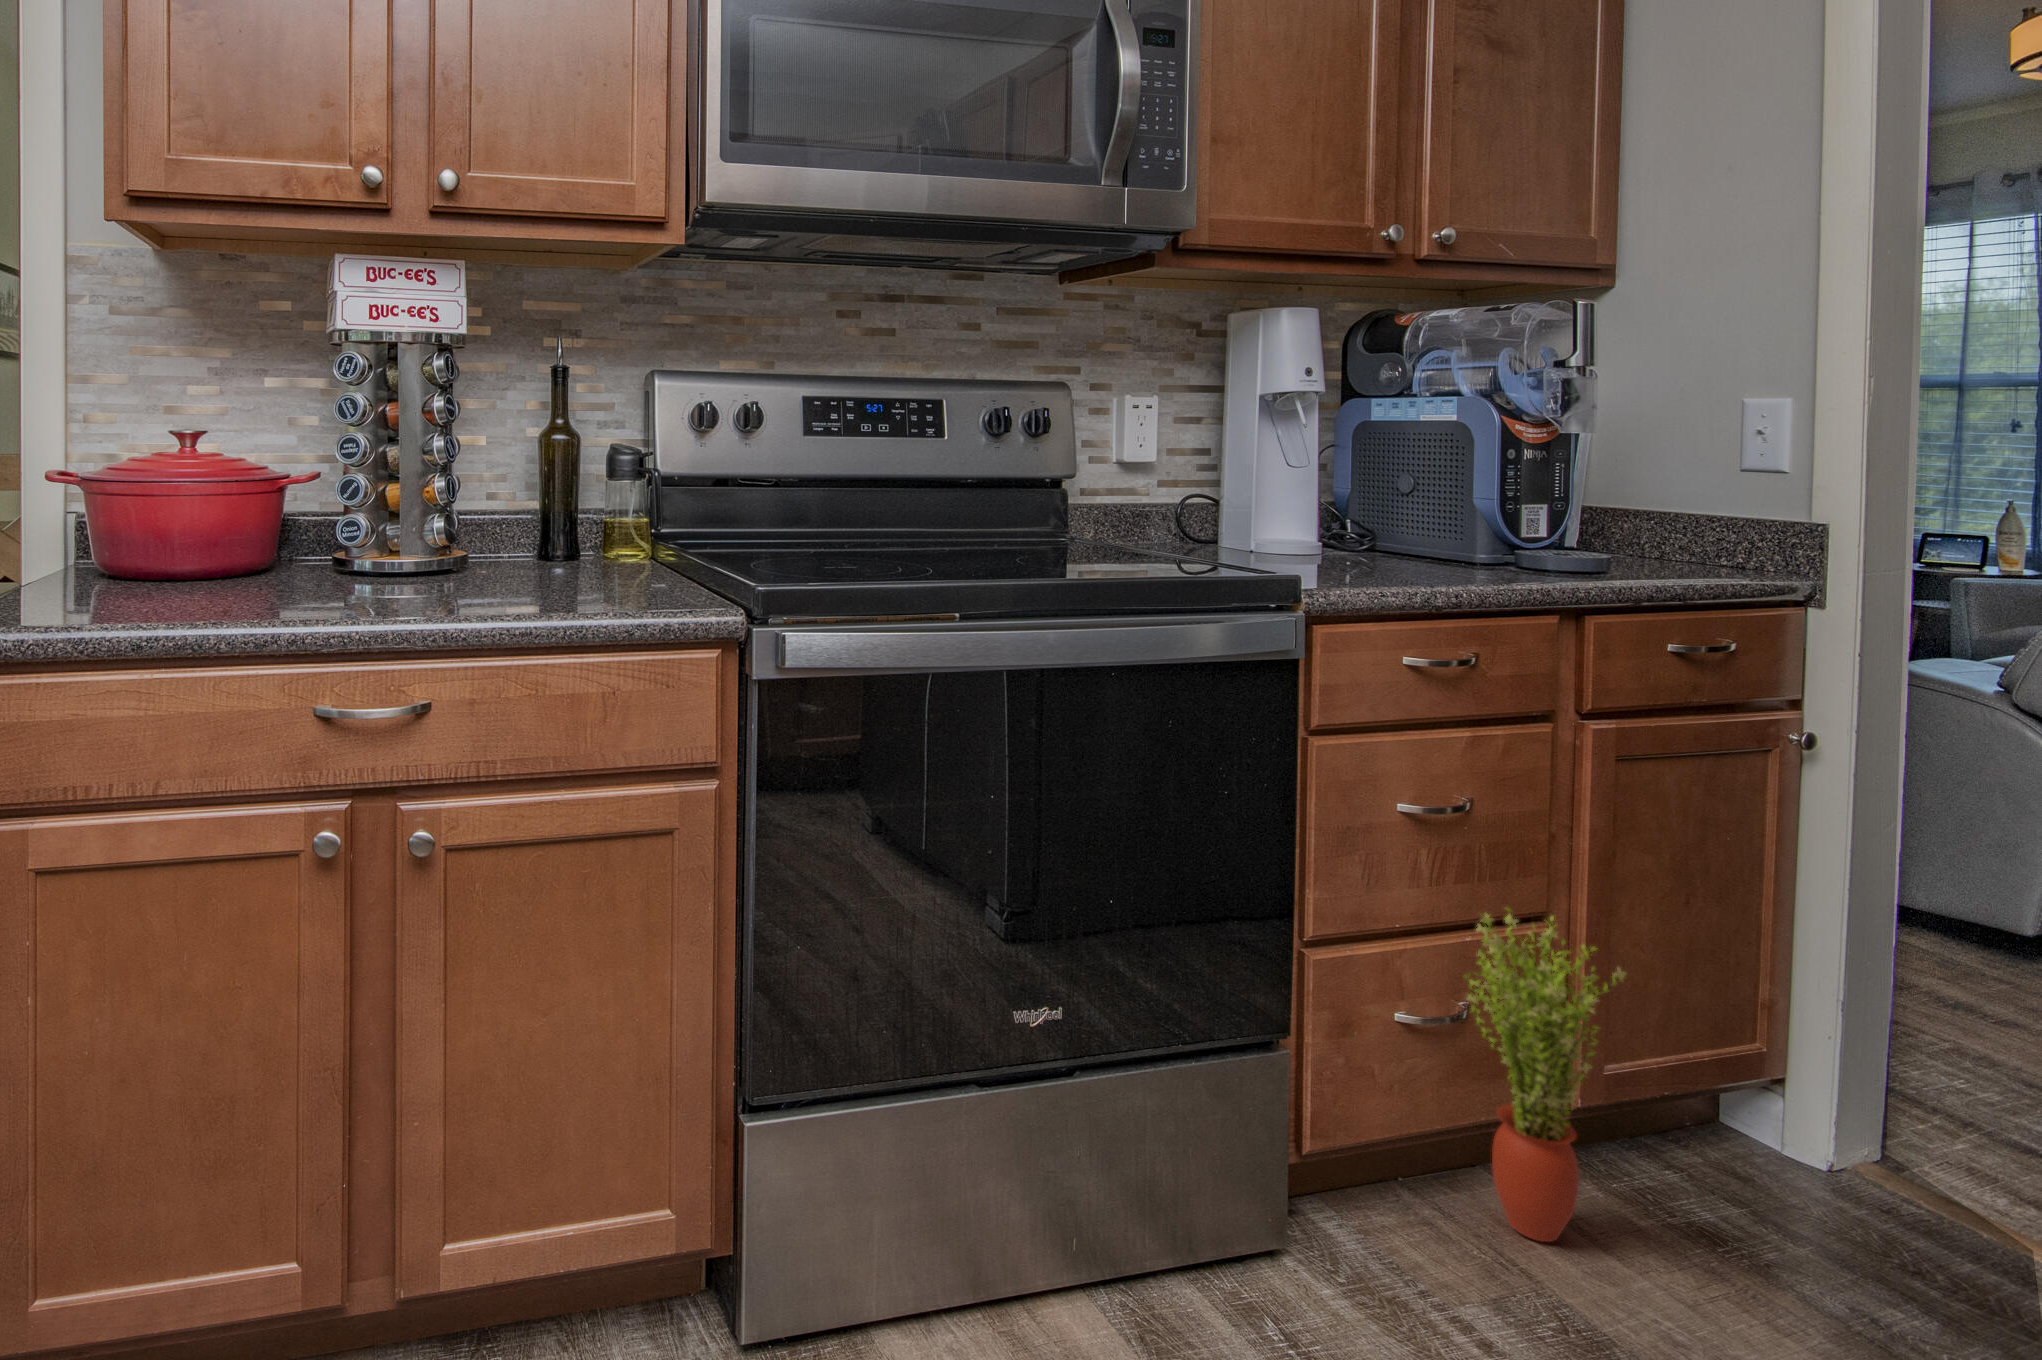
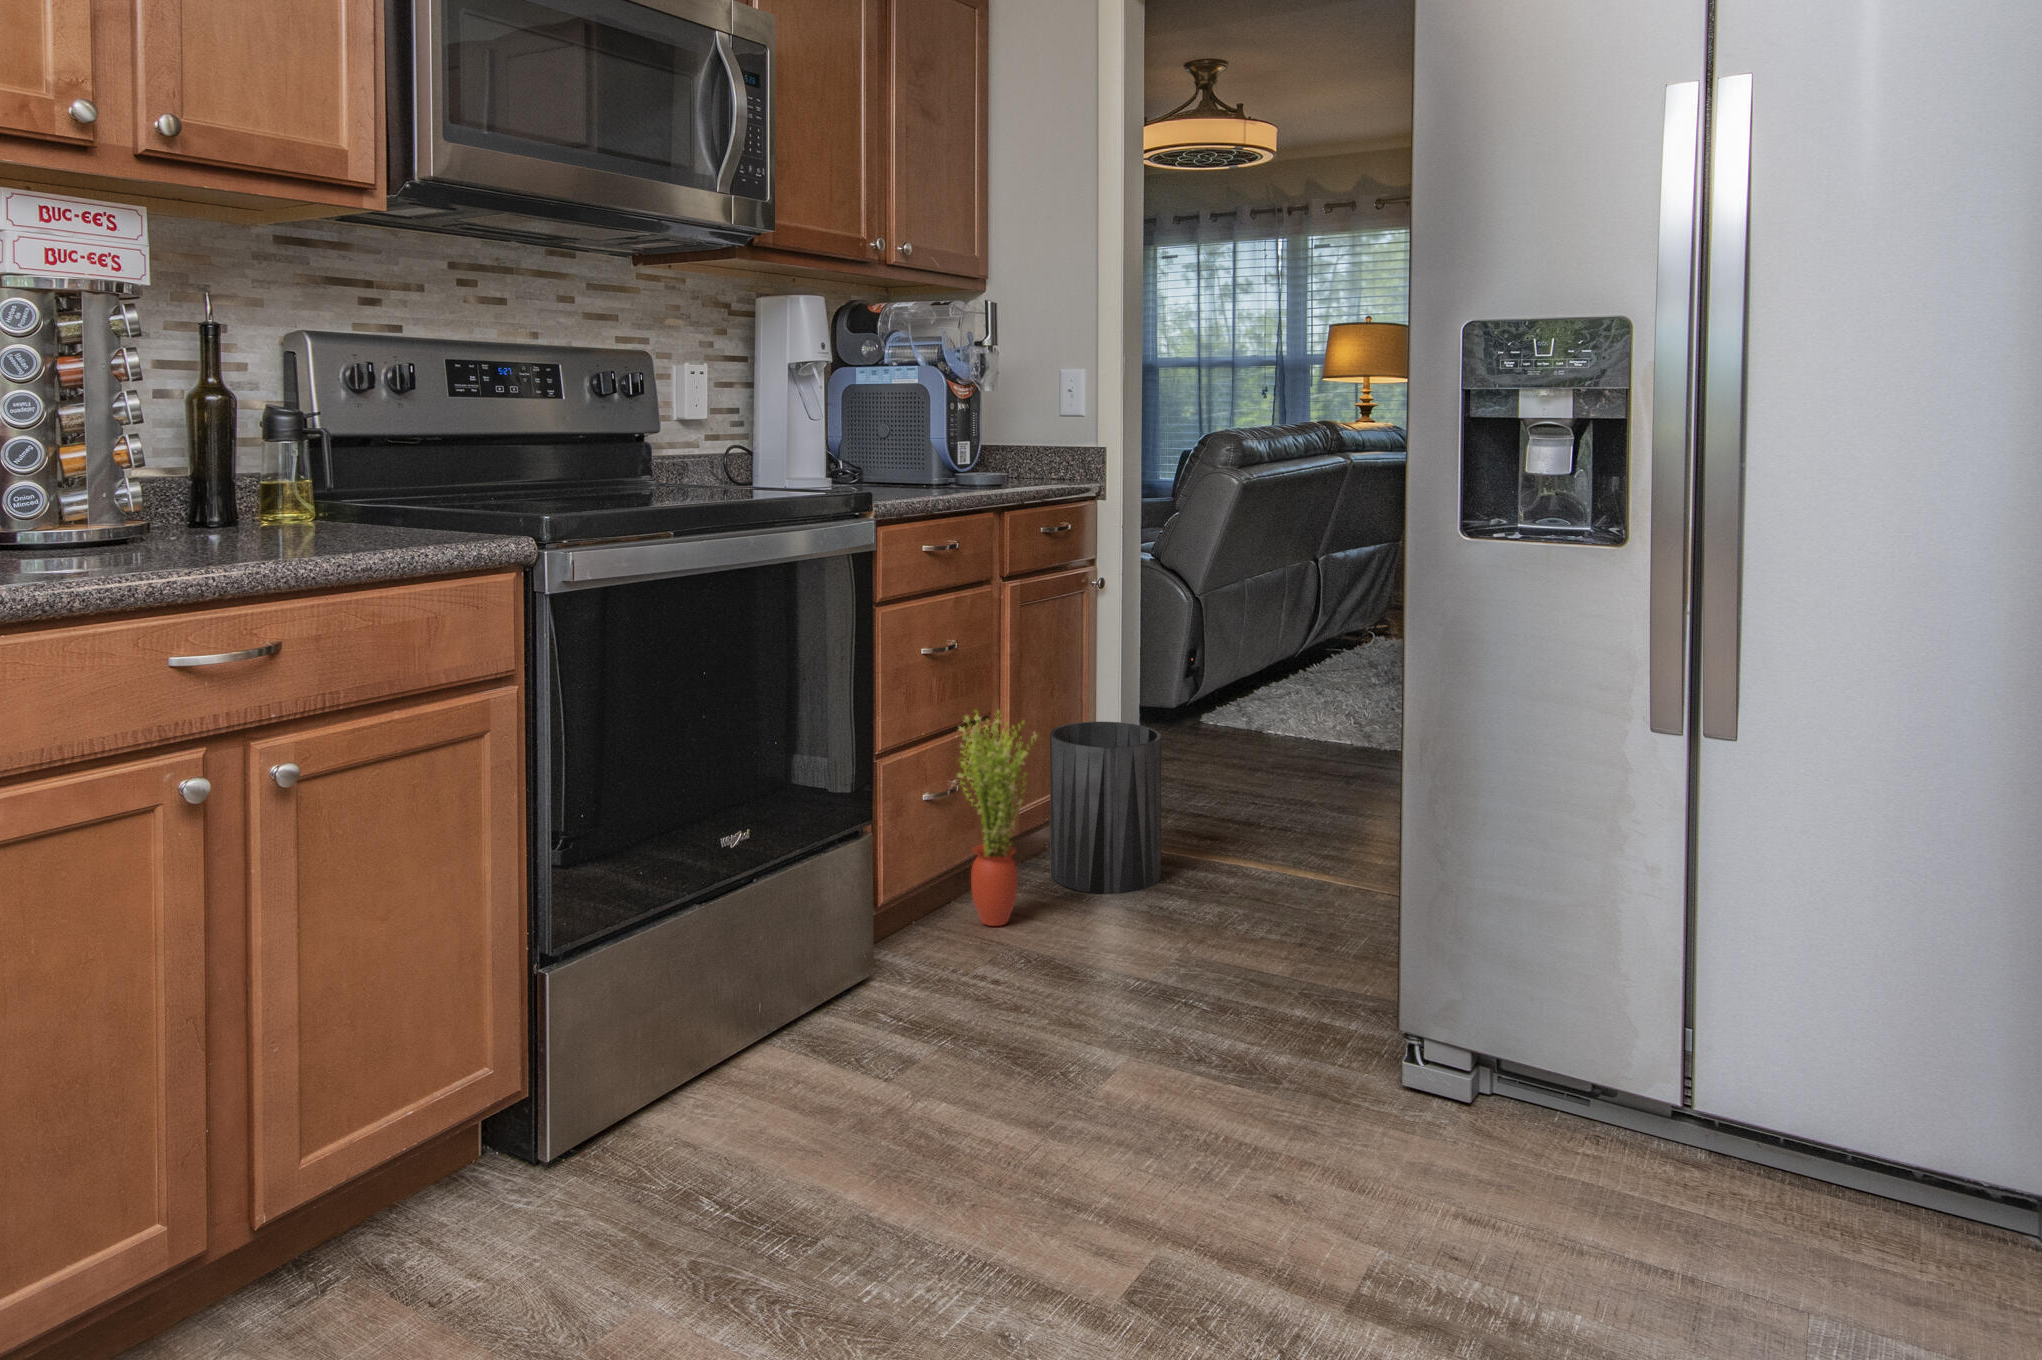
trash can: none [1673,953,1928,1283] -> present [1050,722,1161,894]

